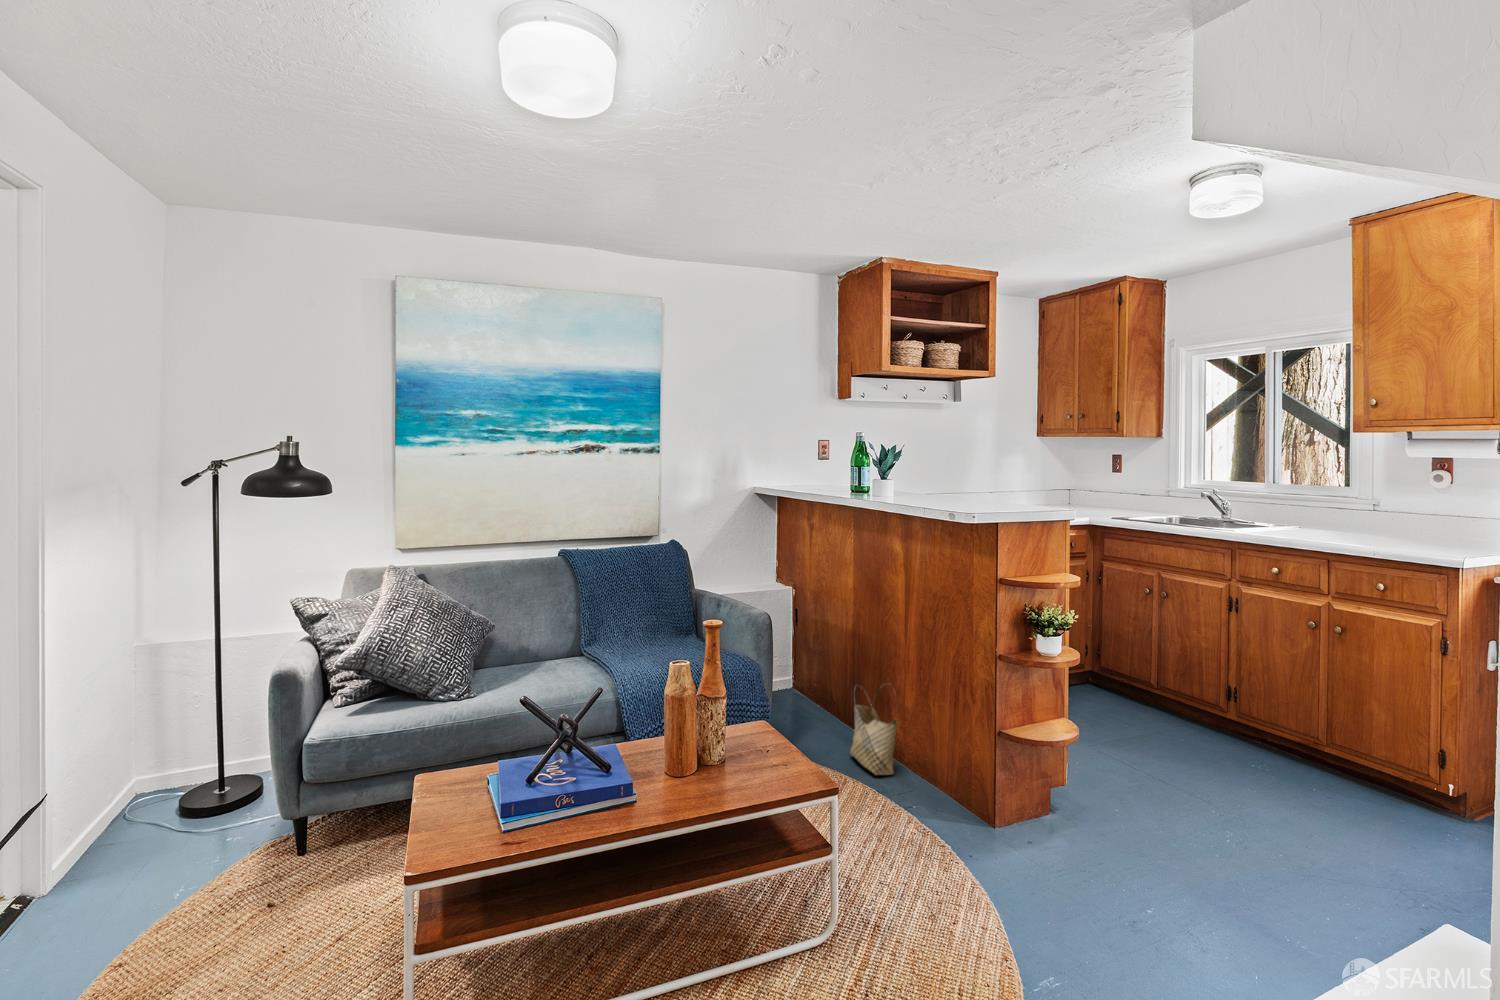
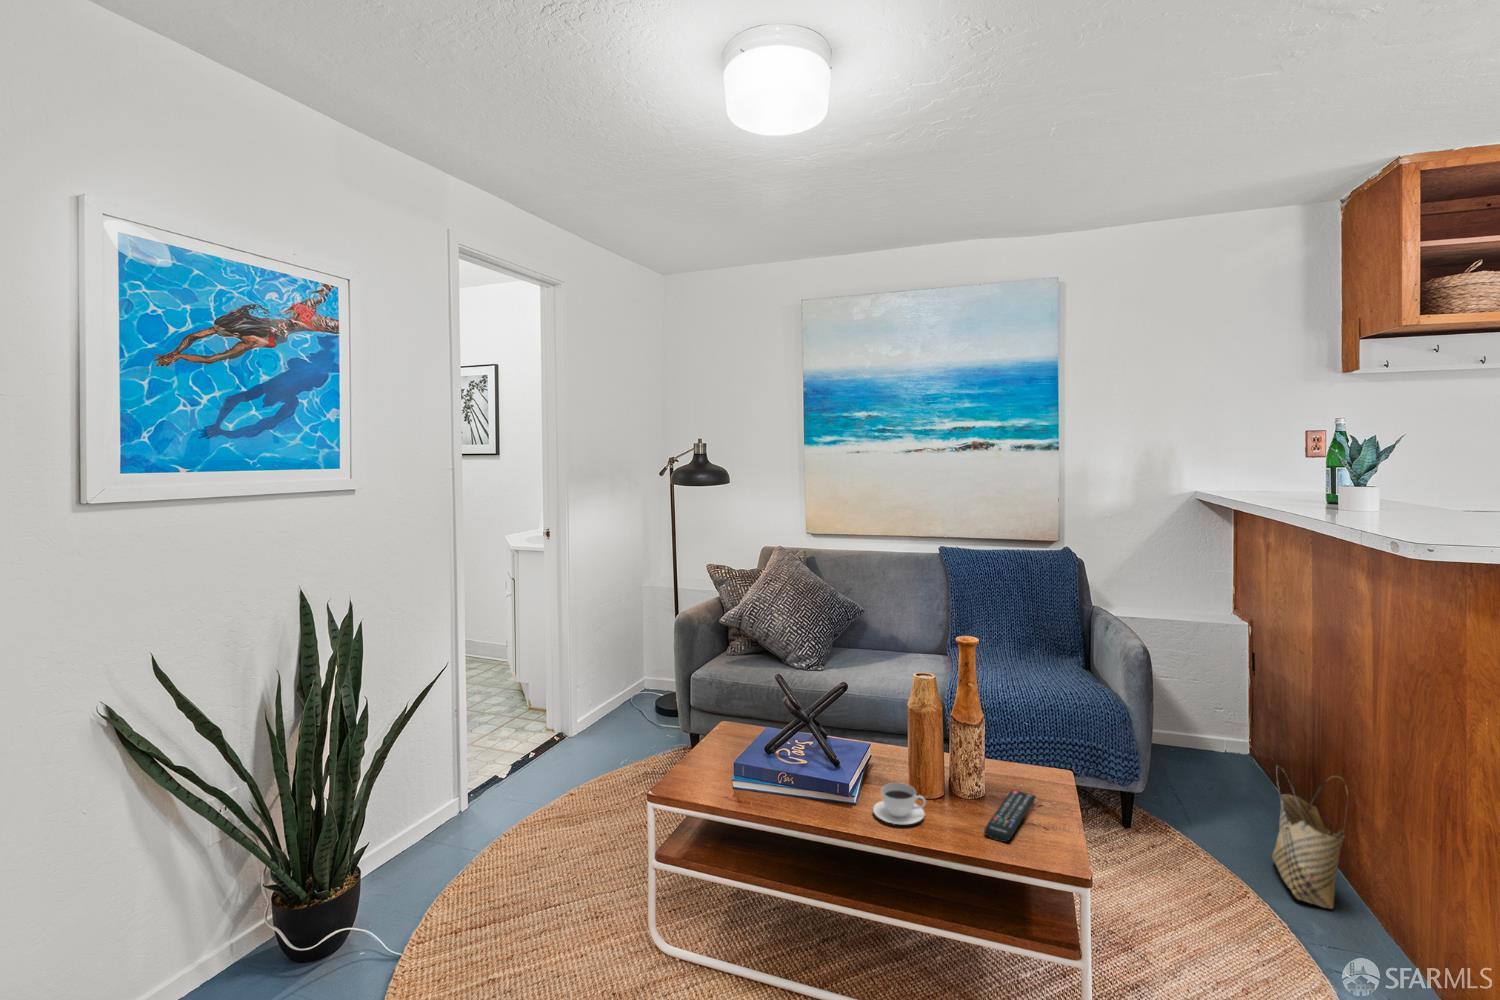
remote control: none [744,747,774,789] -> present [985,790,1036,842]
teacup: none [655,767,701,805] -> present [873,783,926,825]

